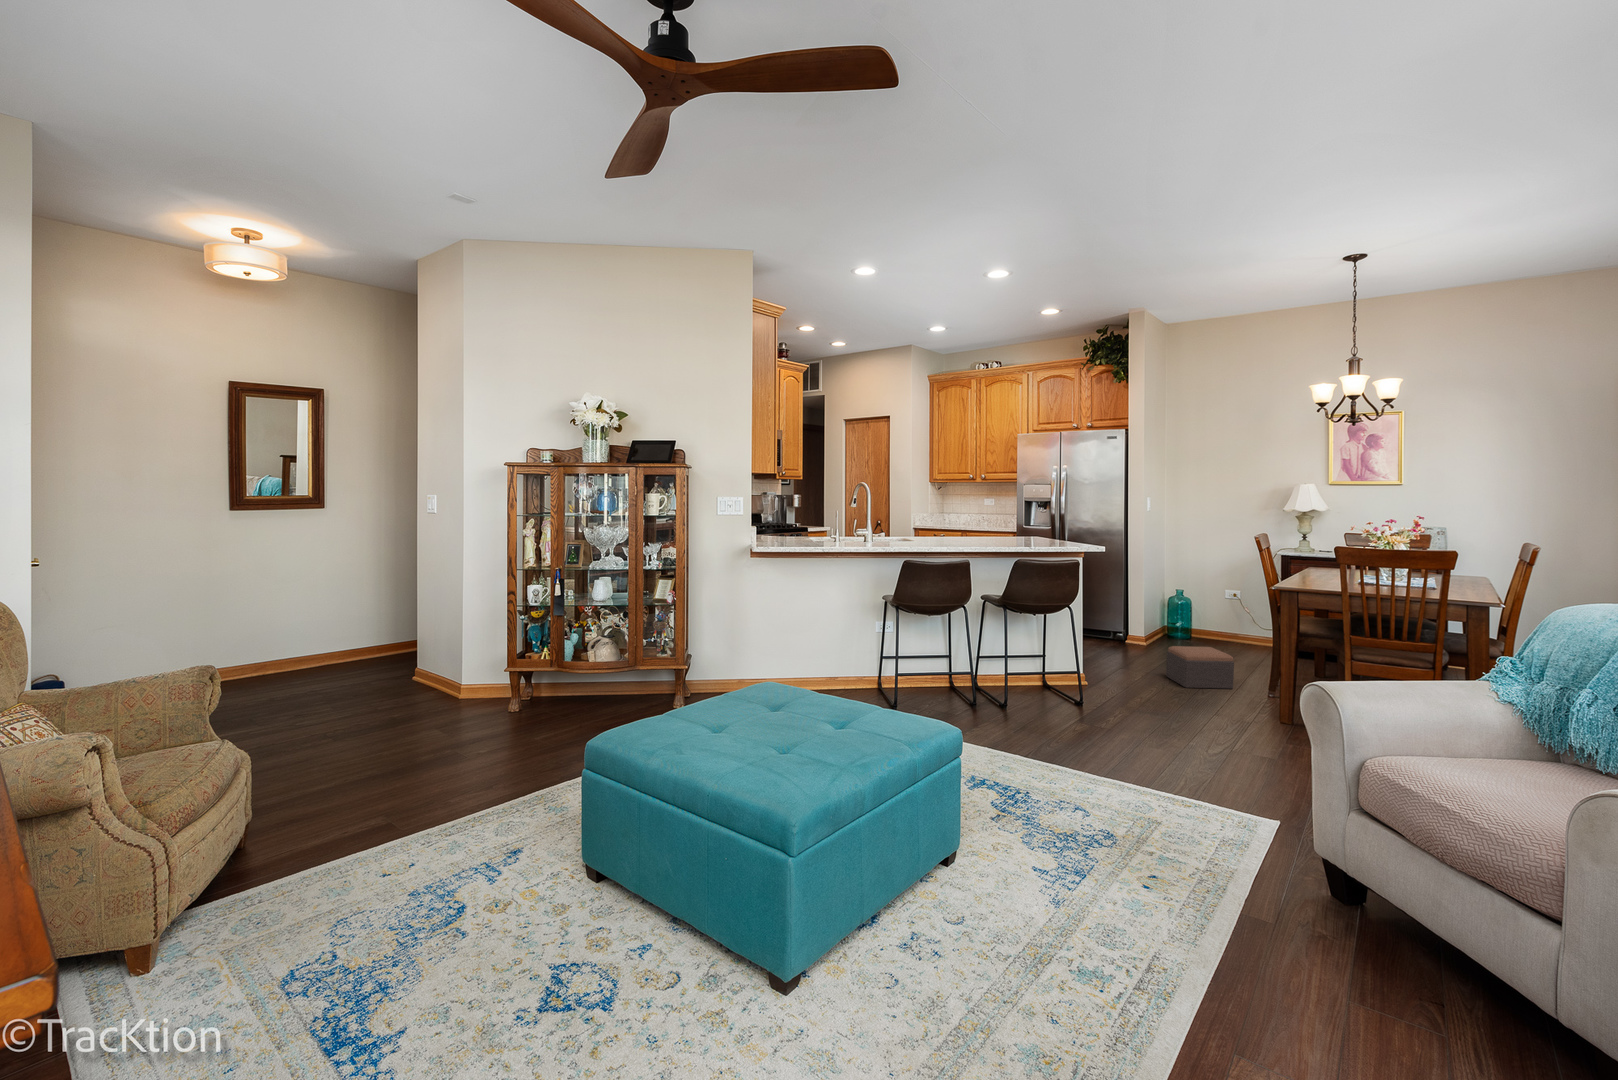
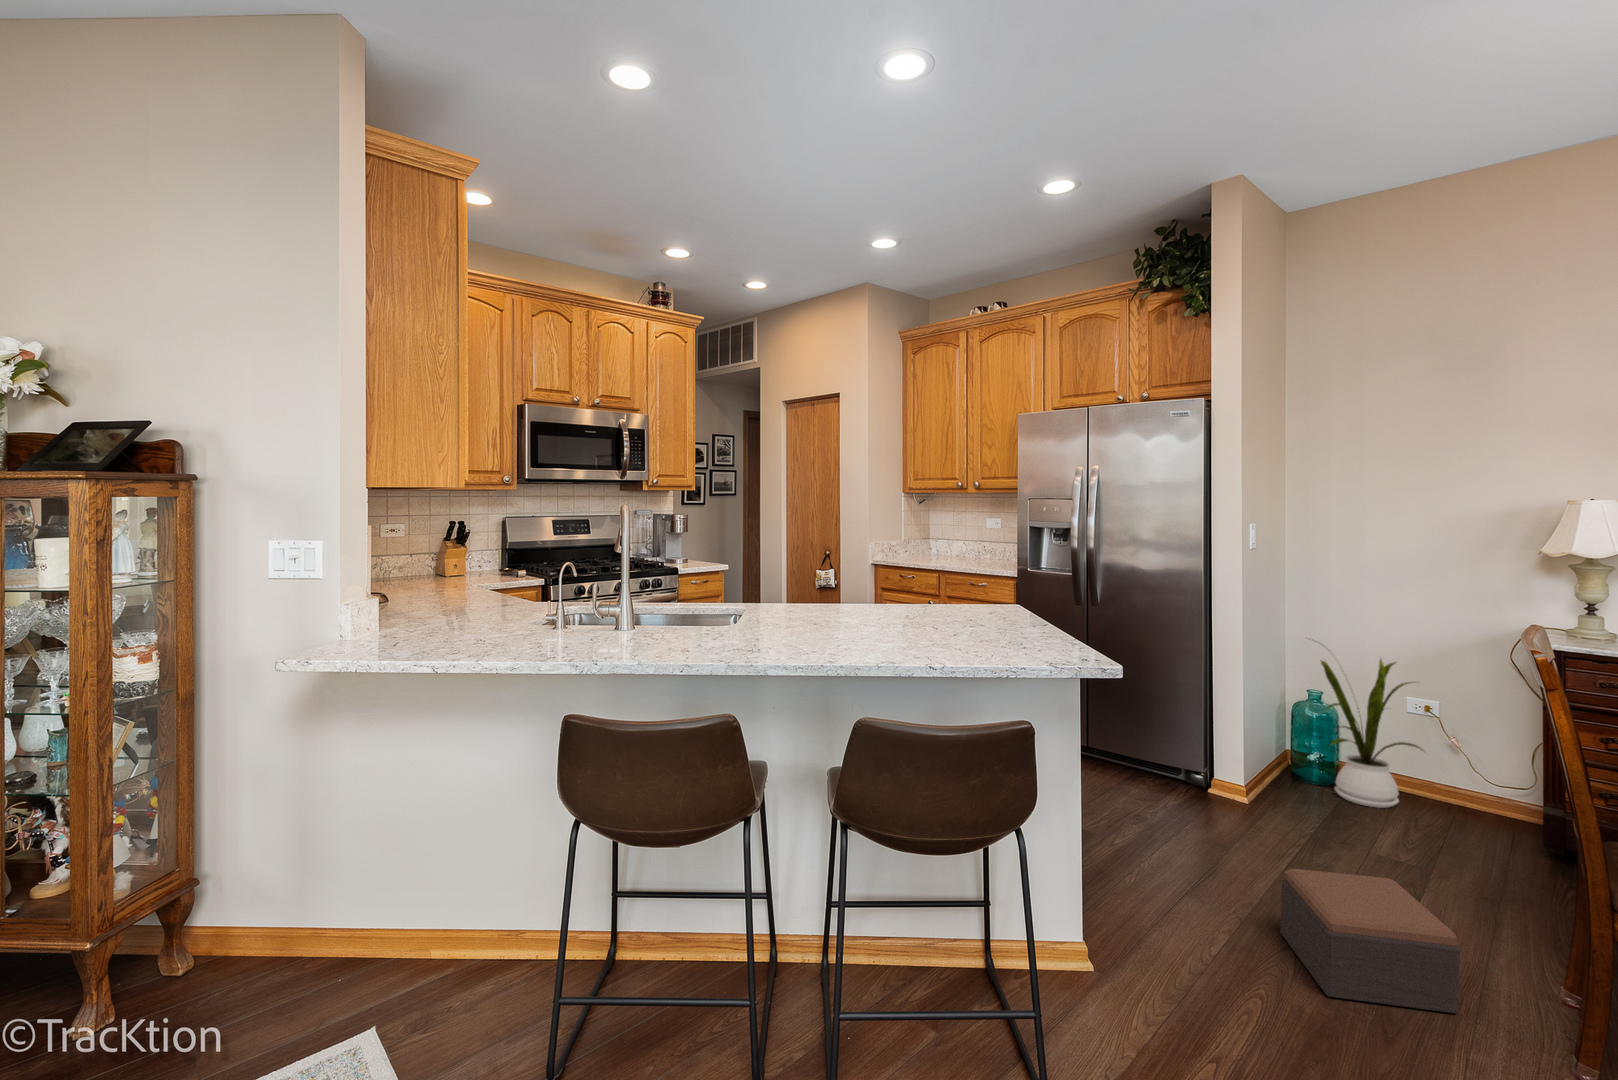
house plant: none [1174,559,1235,645] -> present [1321,659,1421,808]

